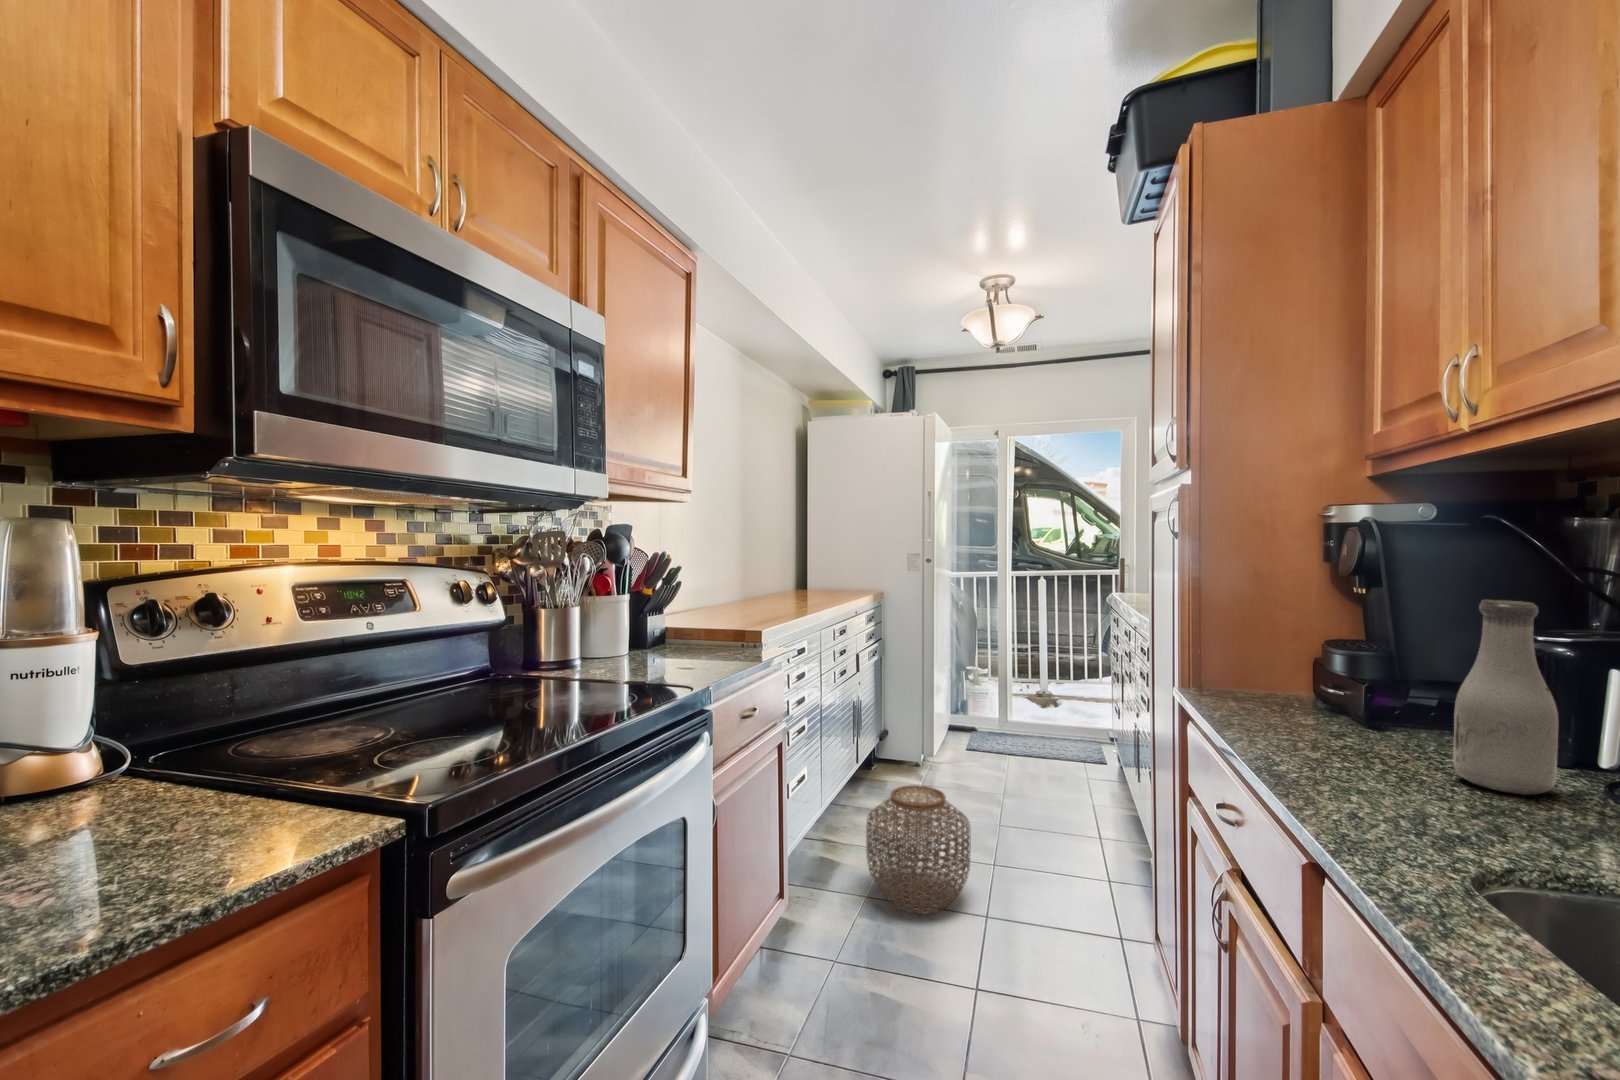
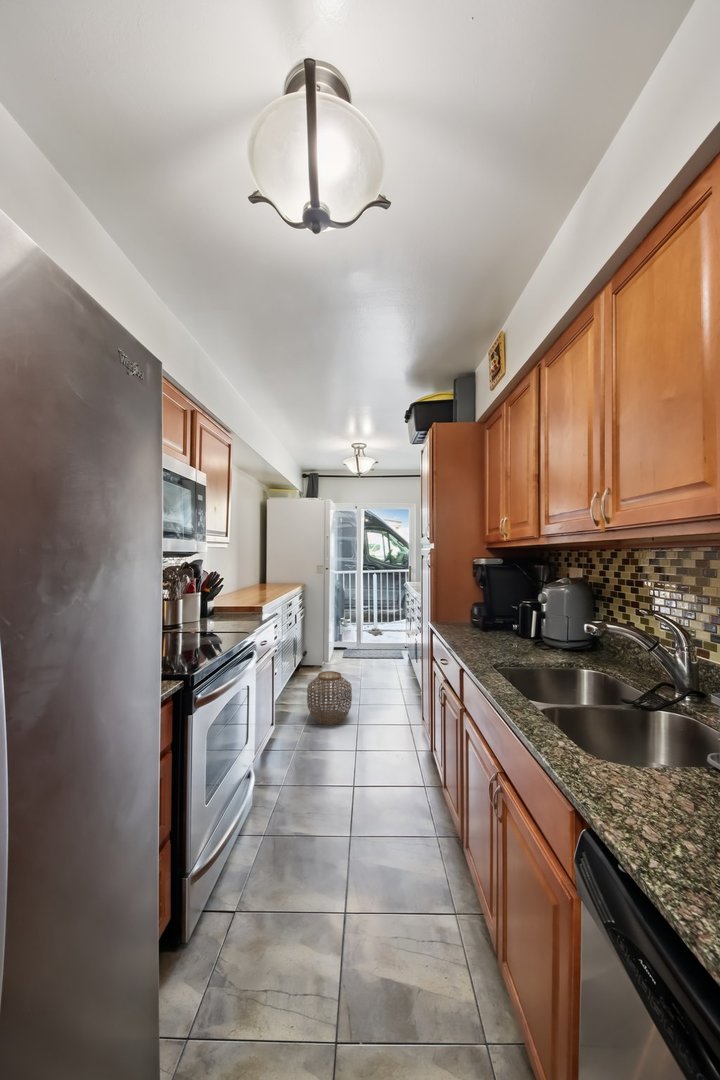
bottle: present [1453,600,1558,795] -> none [498,593,520,647]

